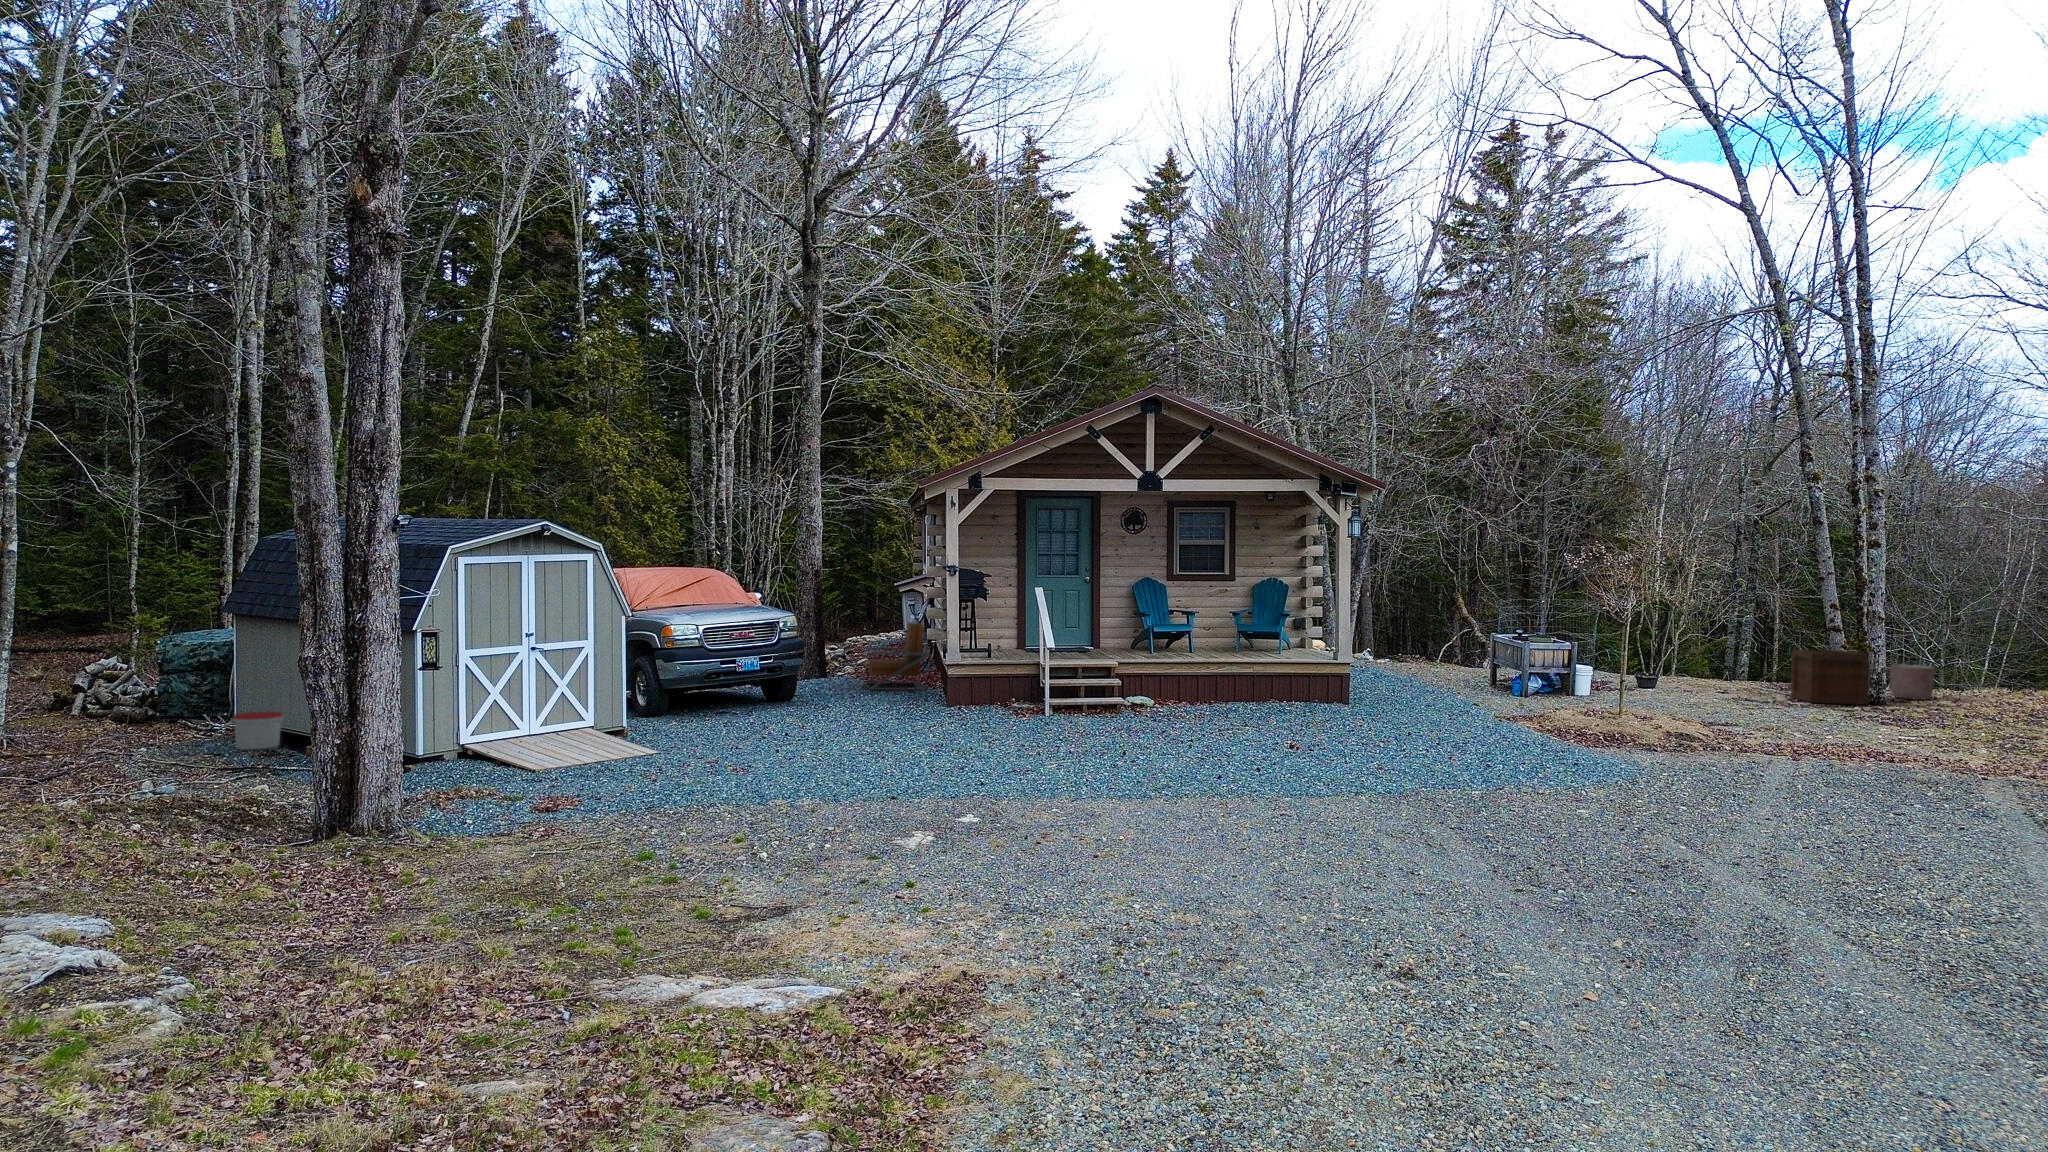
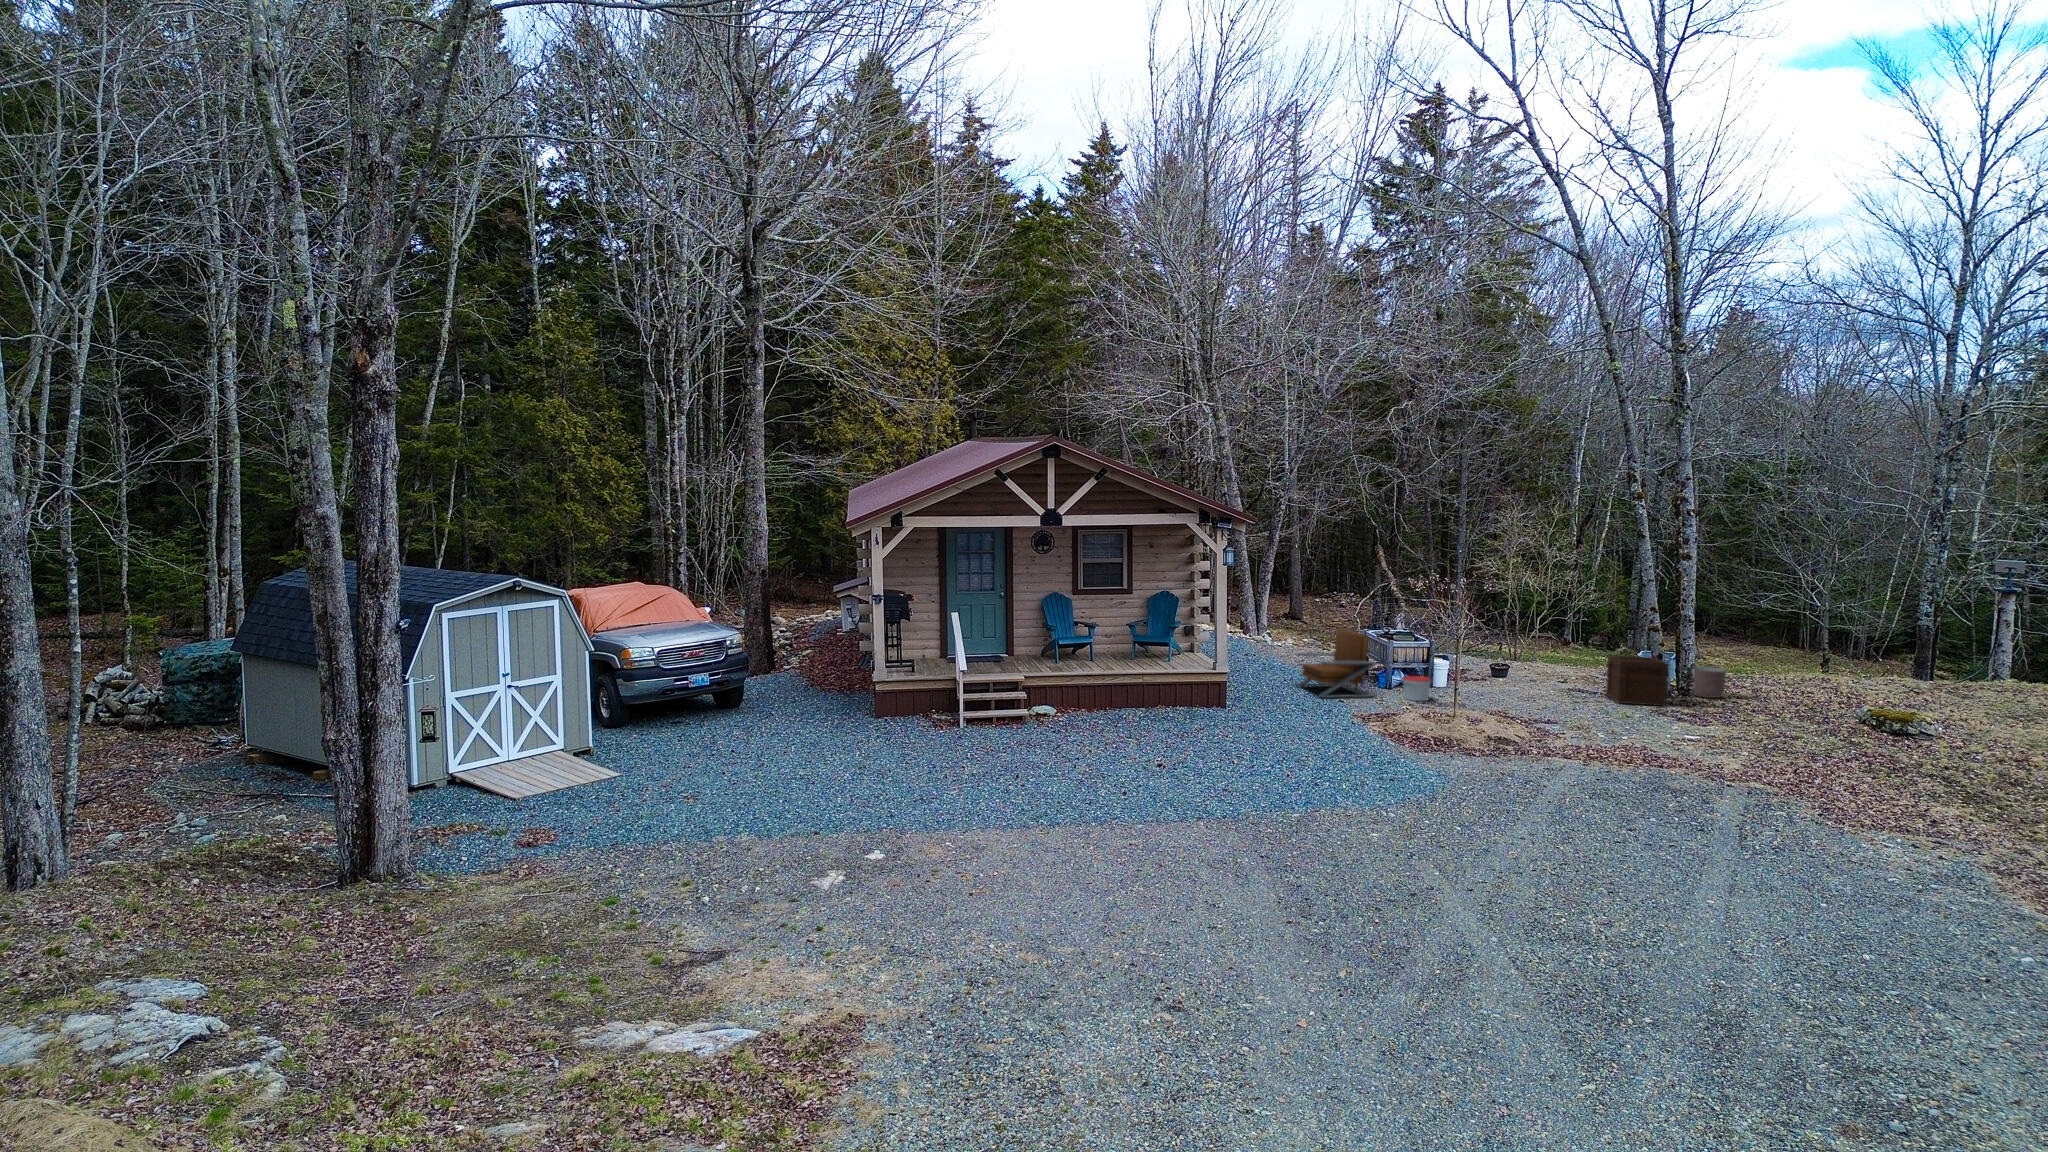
lounge chair: present [867,622,929,690] -> present [1297,629,1376,698]
bucket: present [232,712,284,750] -> present [1402,676,1431,701]

